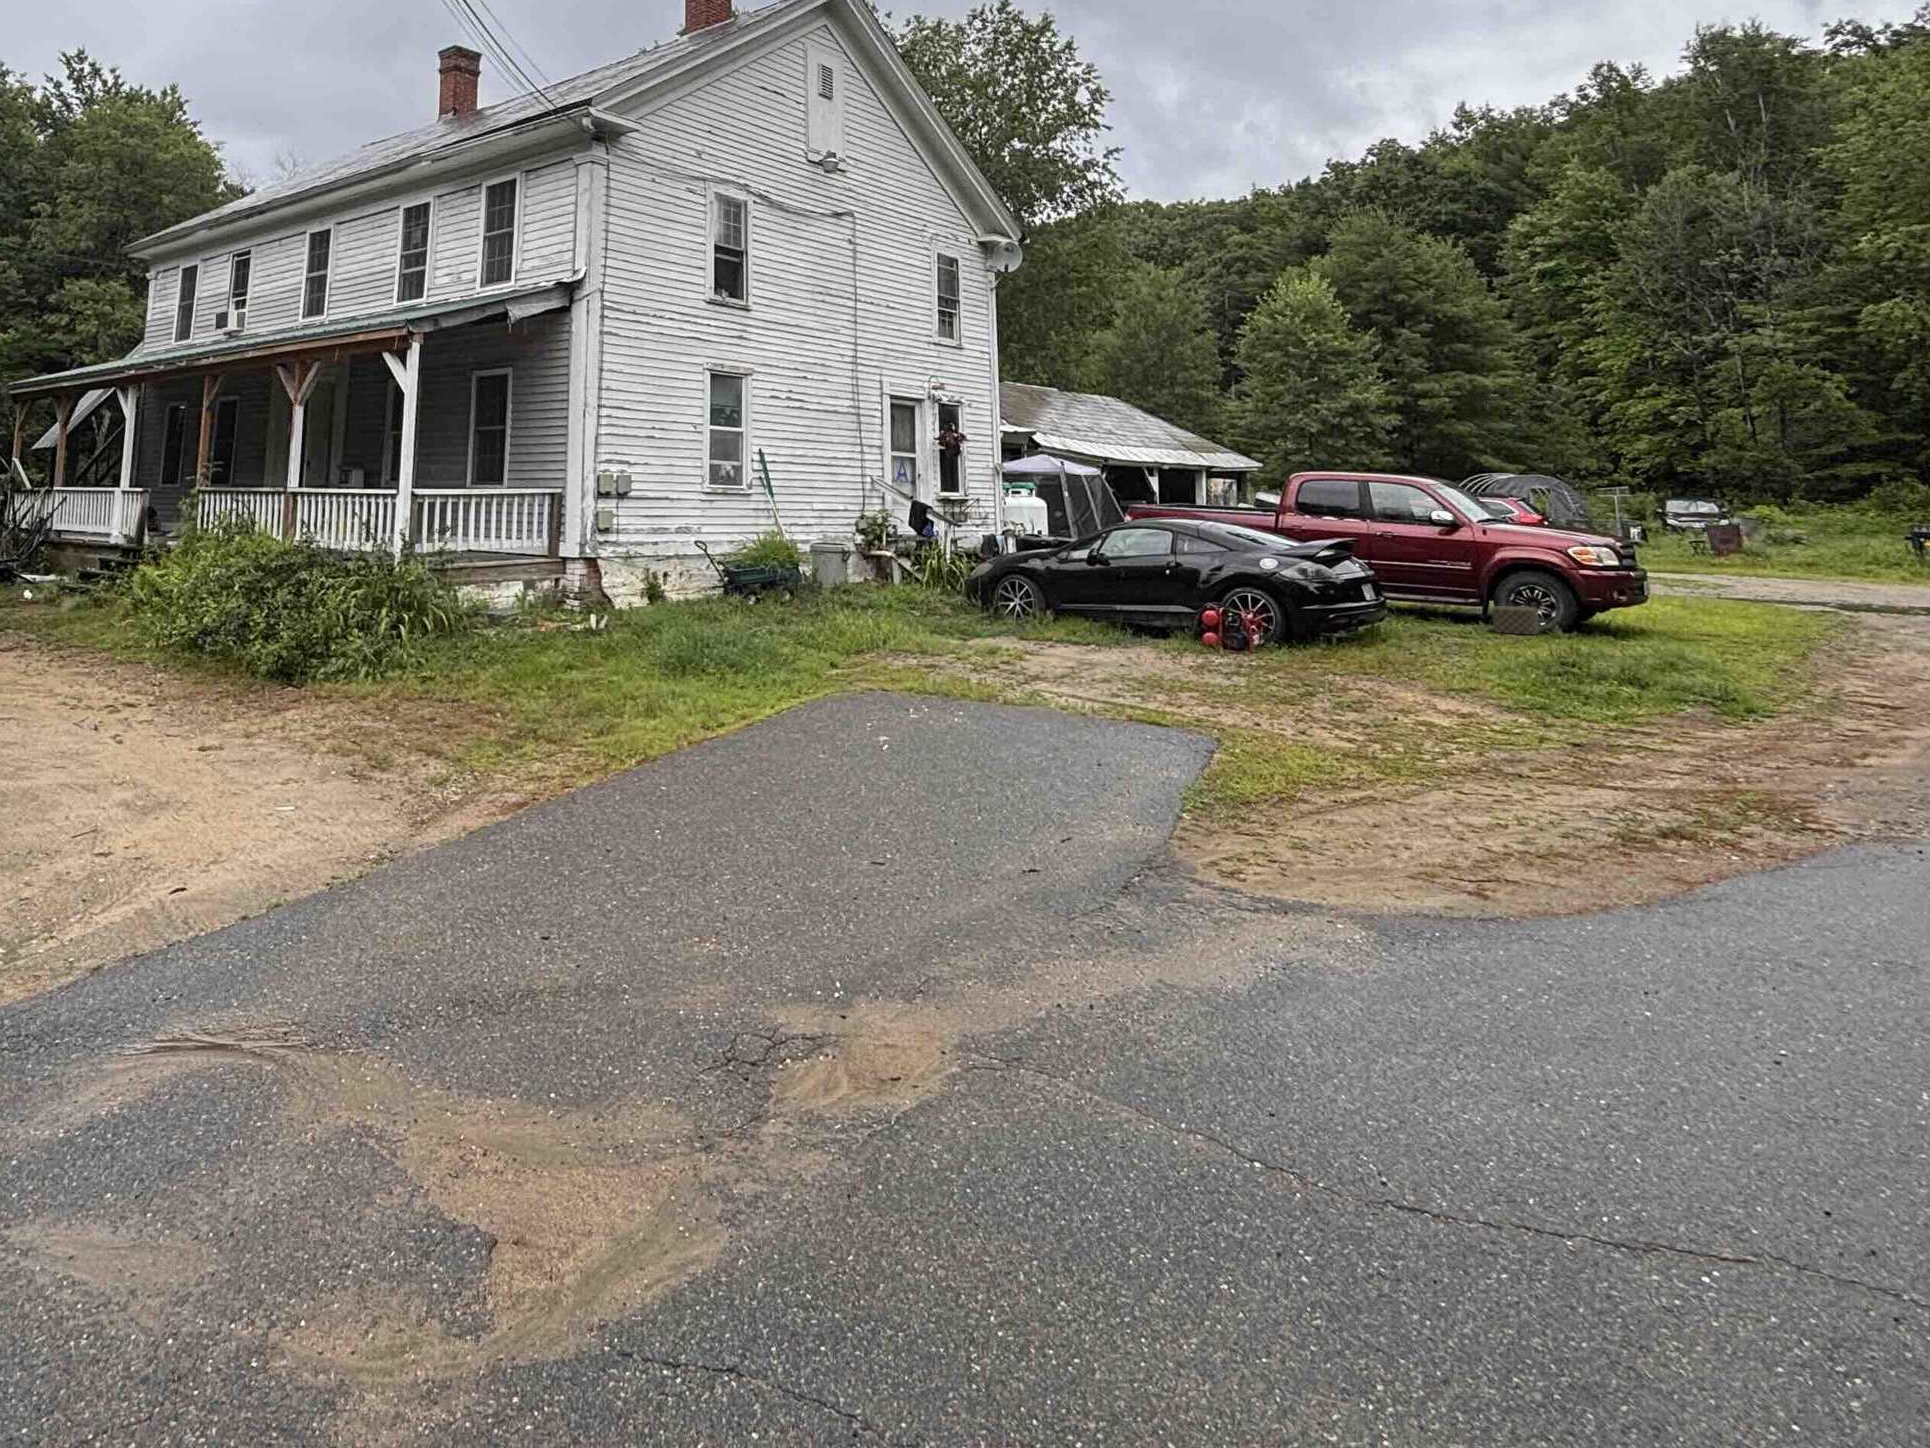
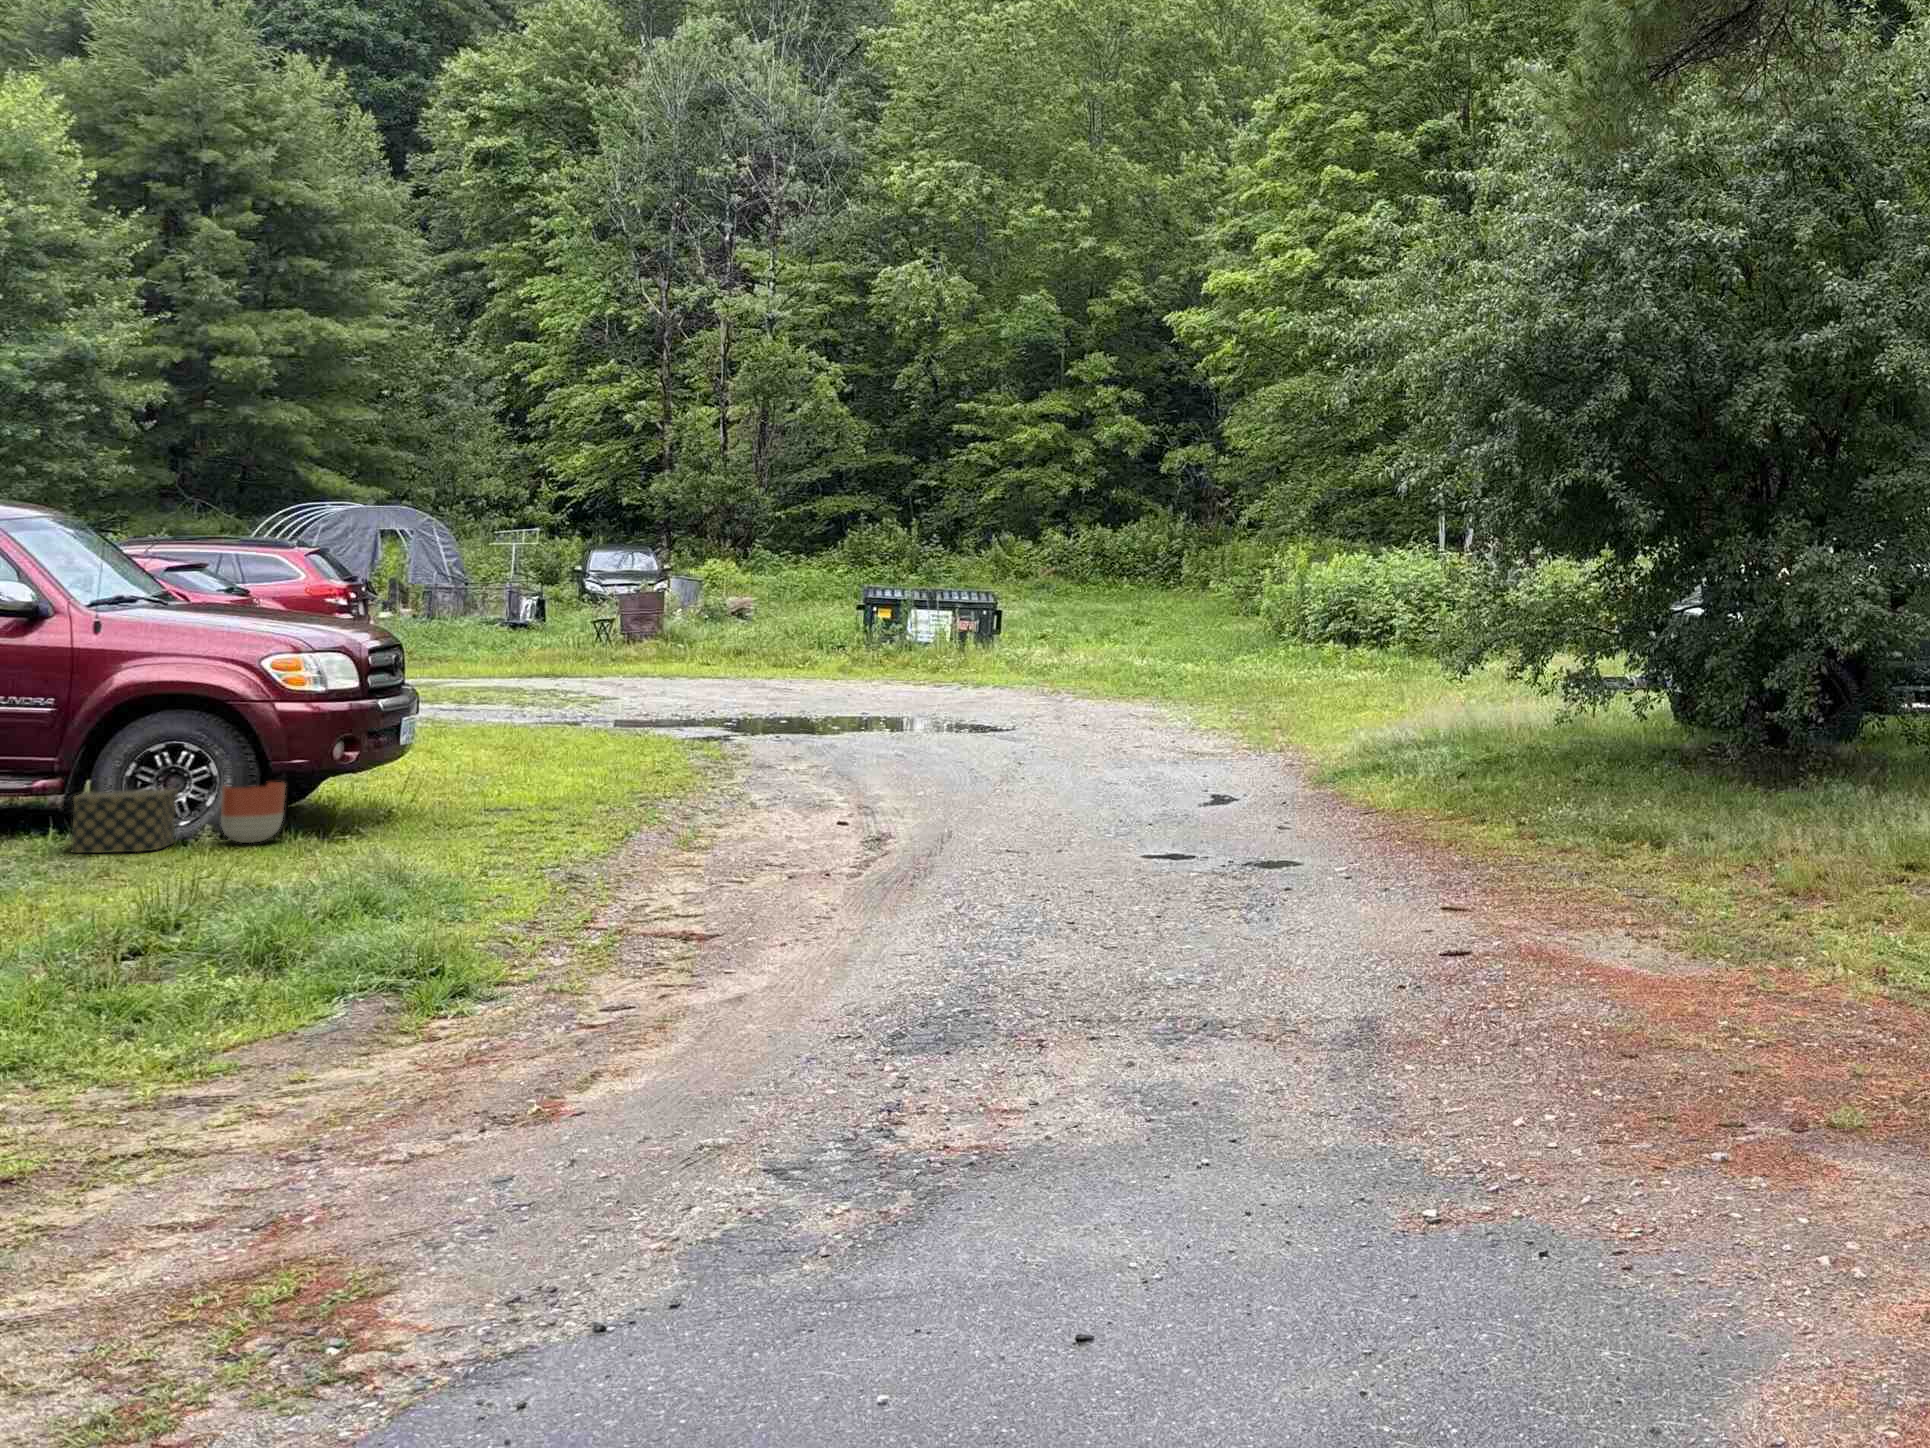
planter: none [1559,608,1592,636] -> present [221,782,285,843]

